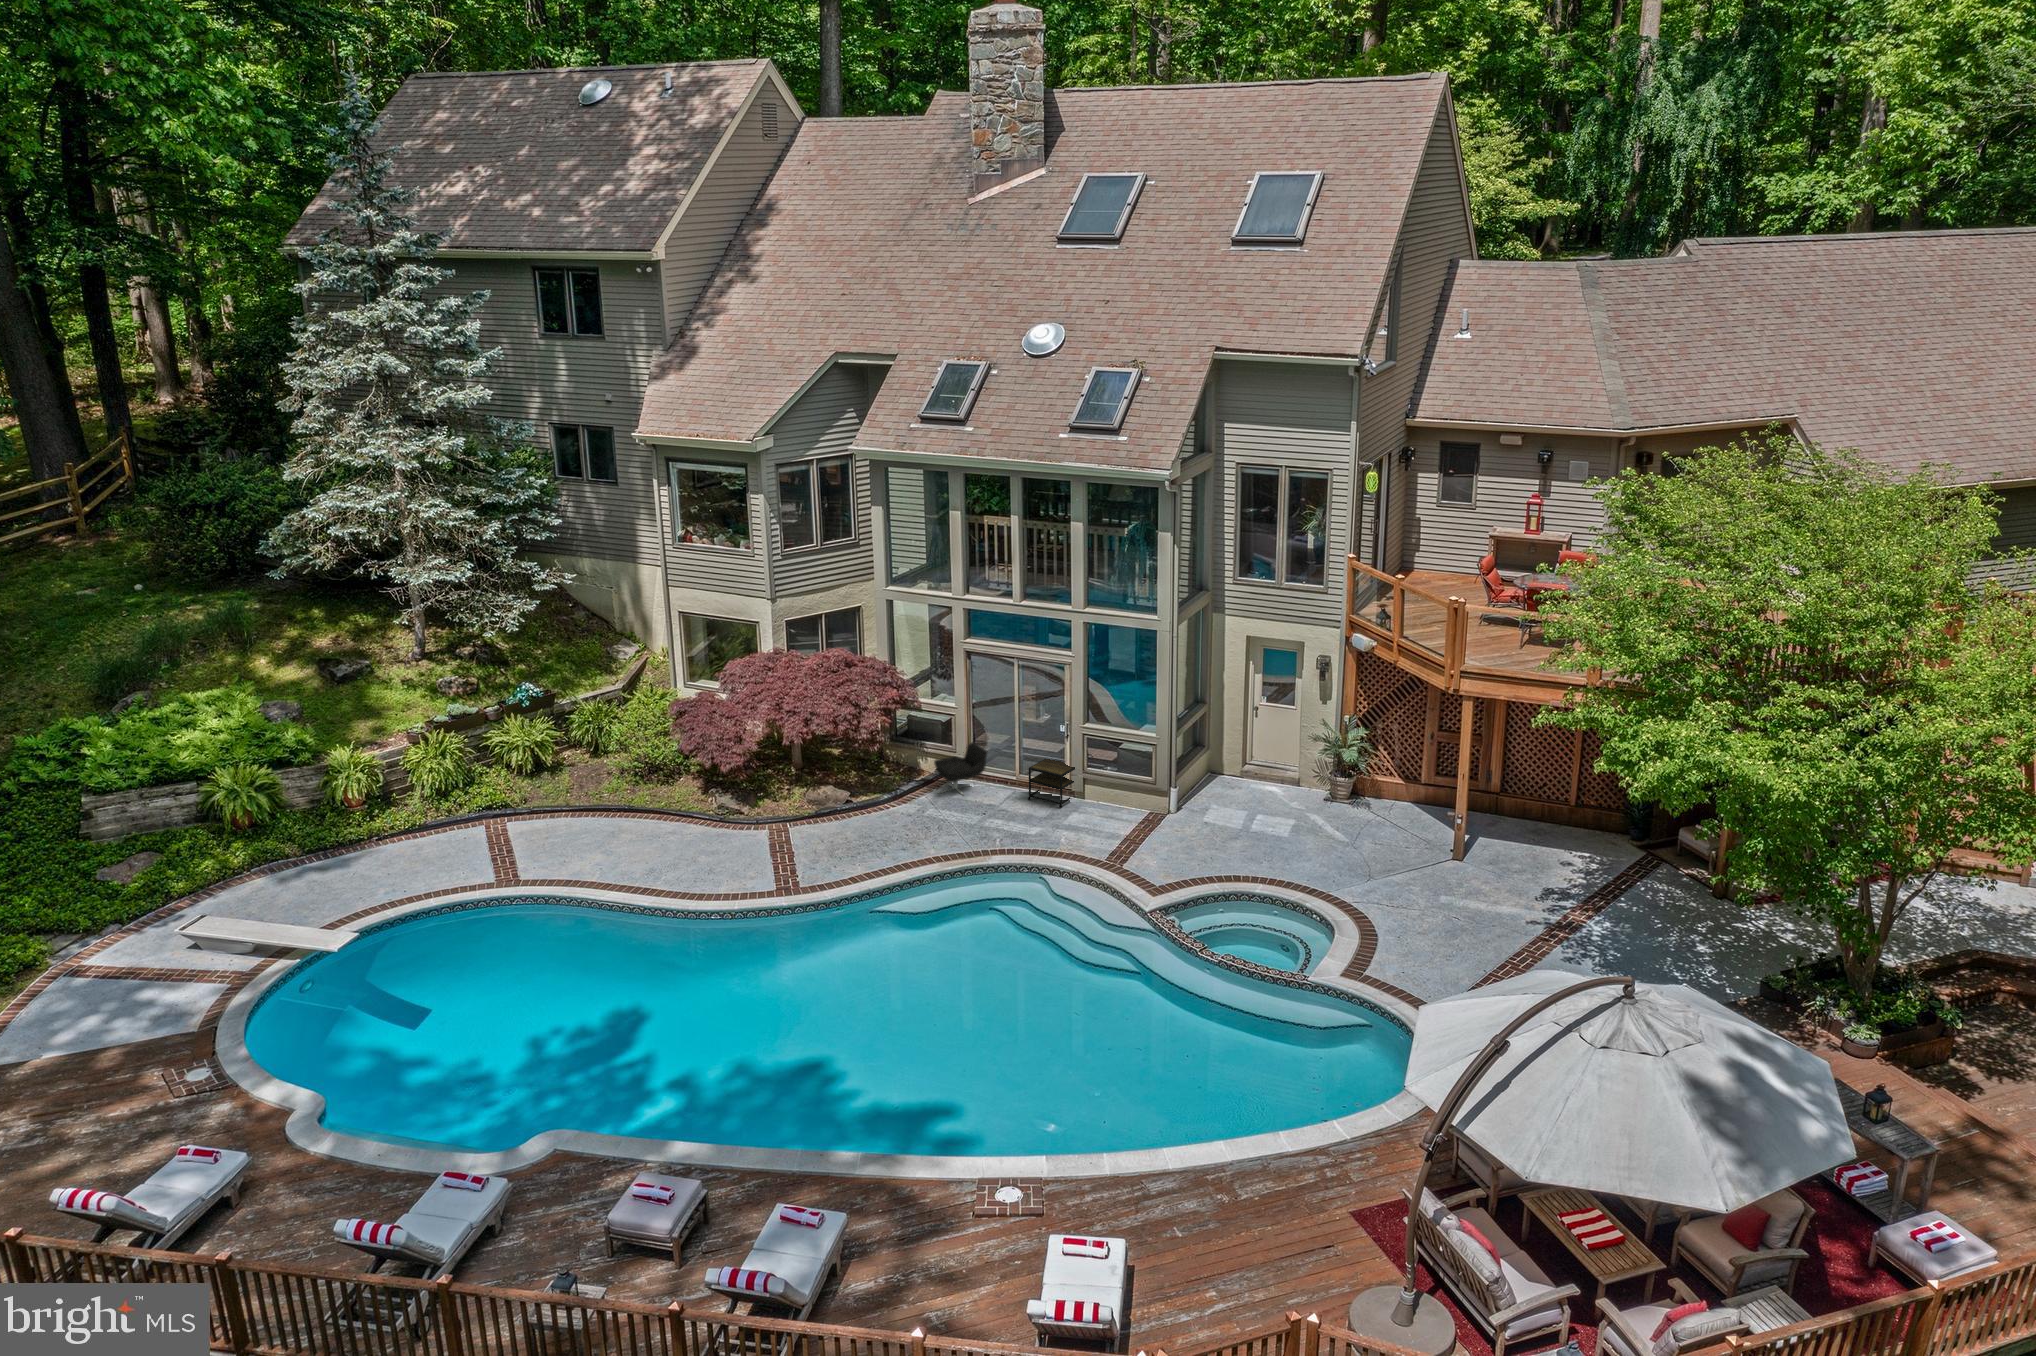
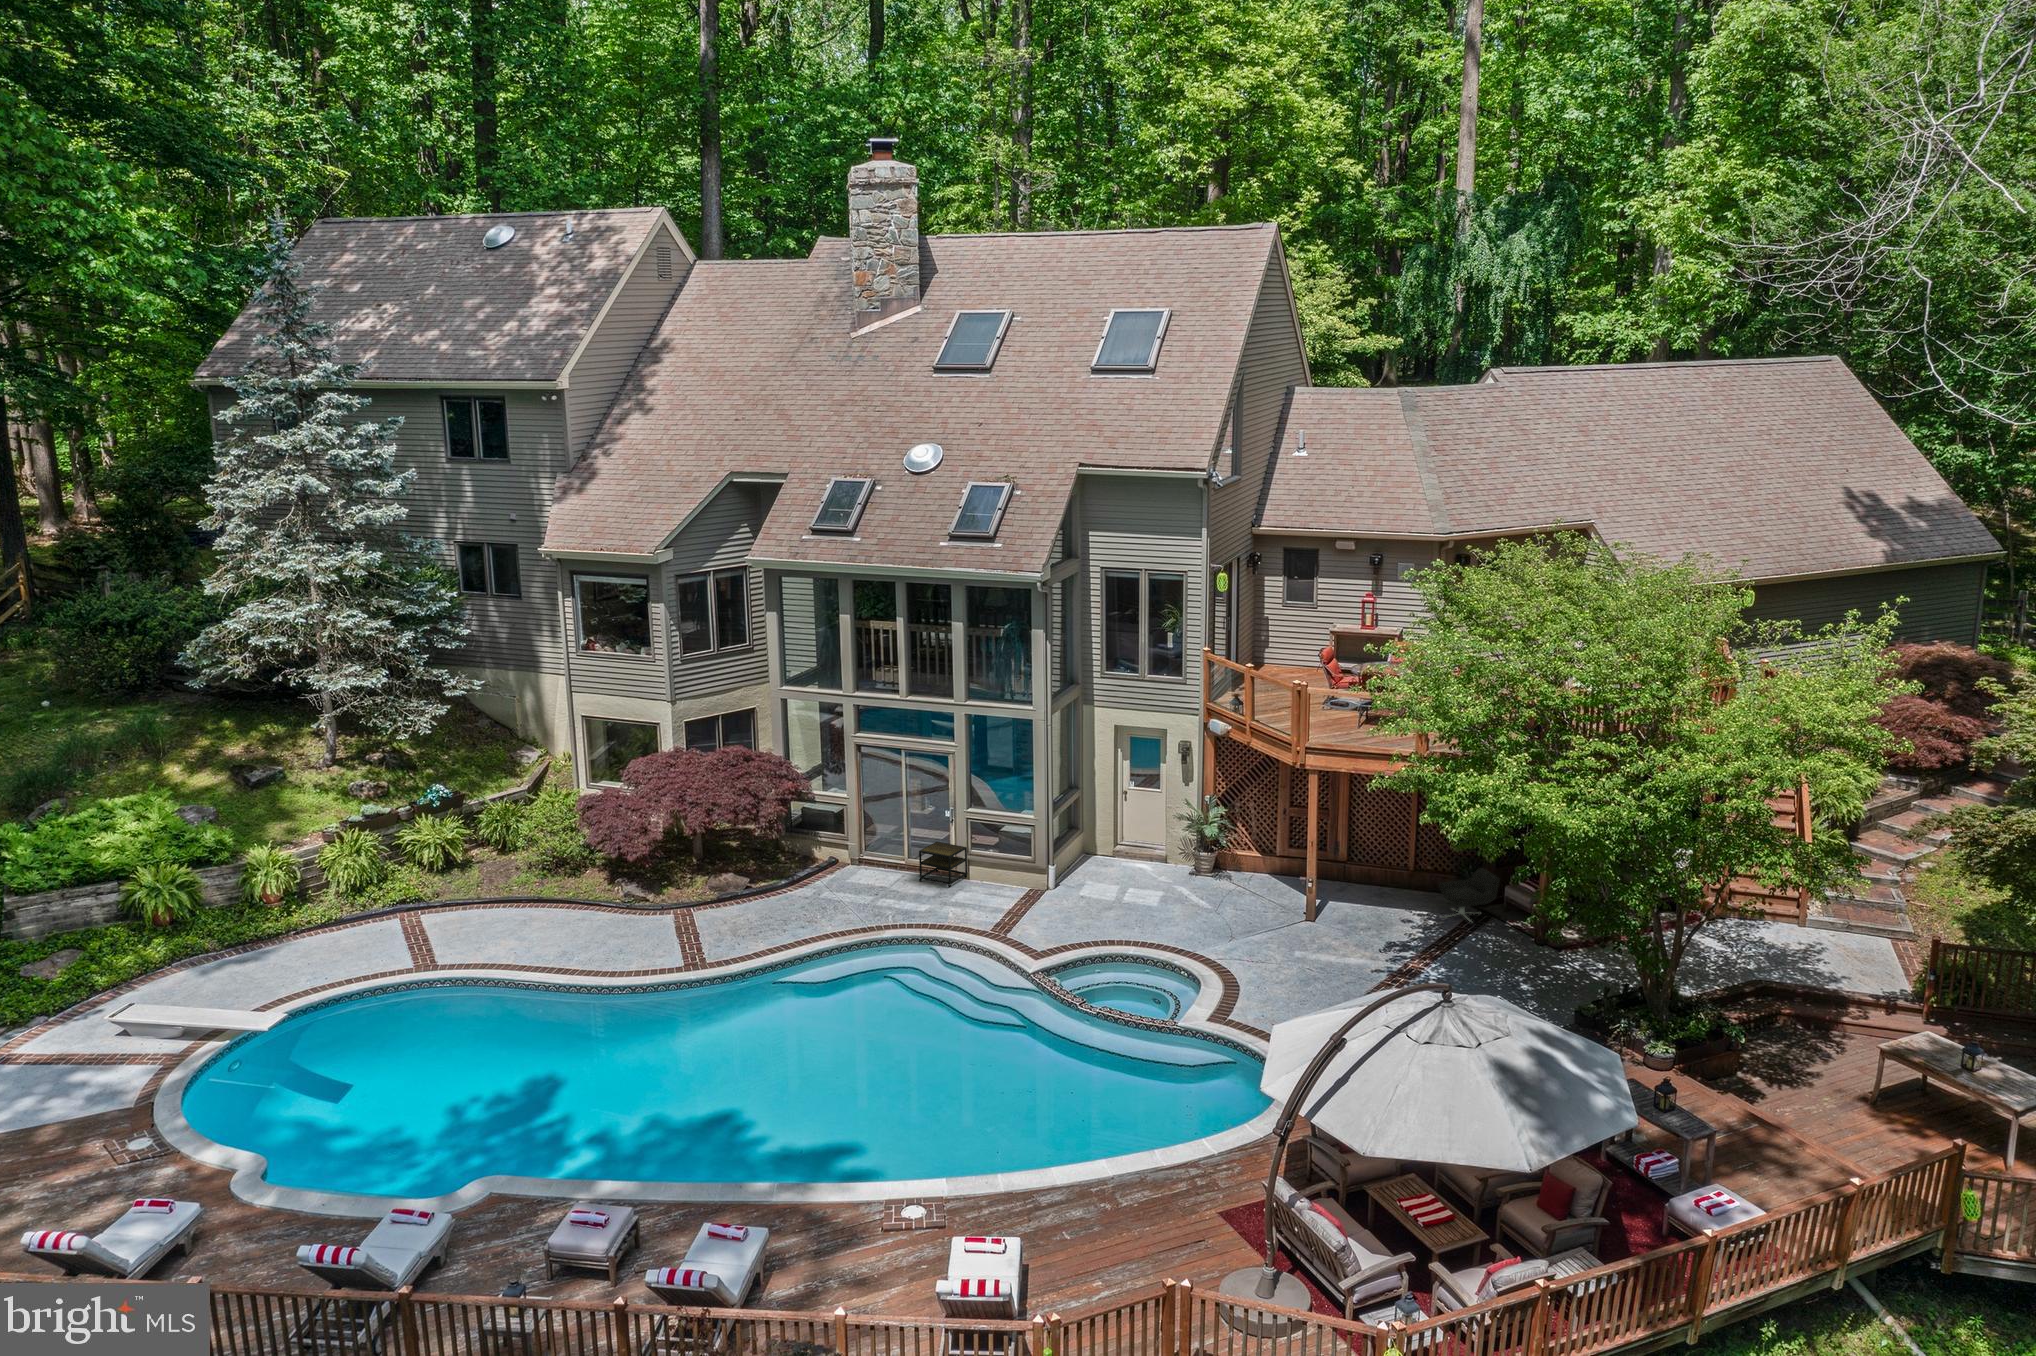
lounge chair: present [934,742,988,795] -> present [1439,868,1500,921]

